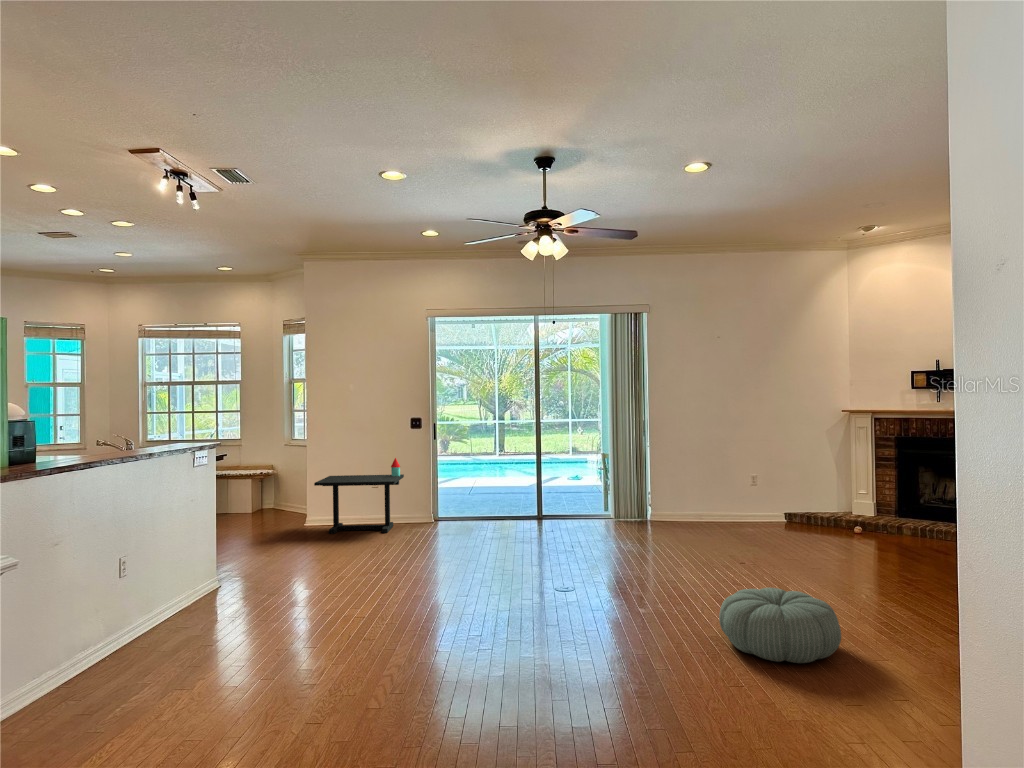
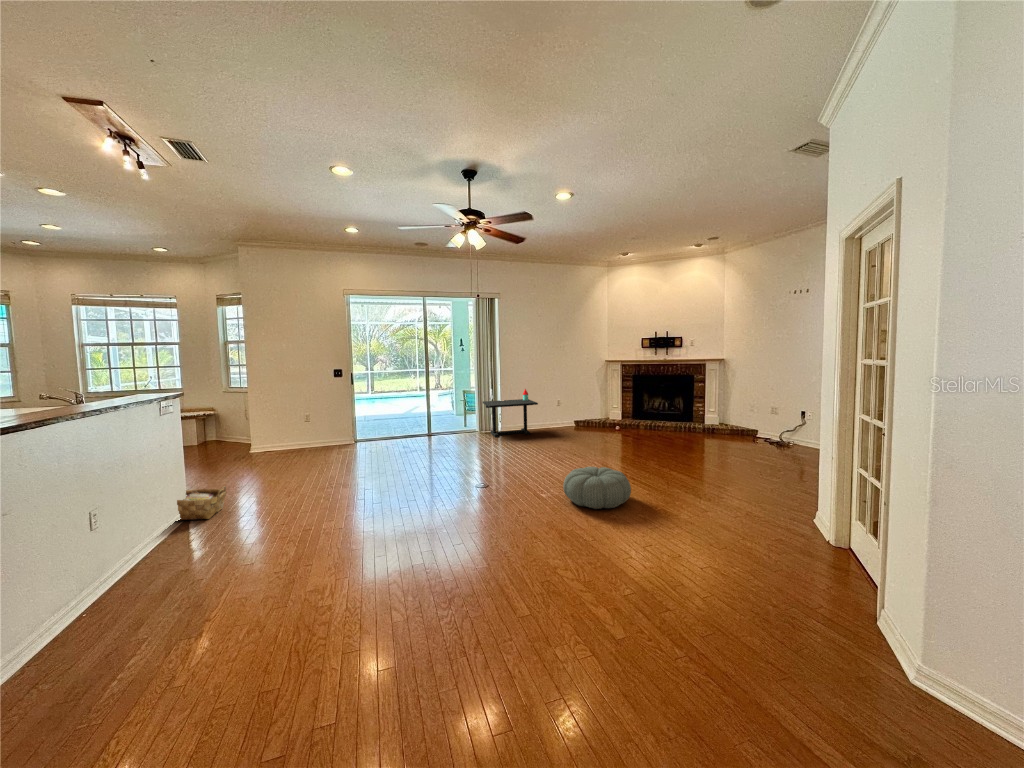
side table: present [314,458,404,534] -> present [483,389,538,437]
woven basket: none [189,559,256,607] -> present [177,486,226,520]

